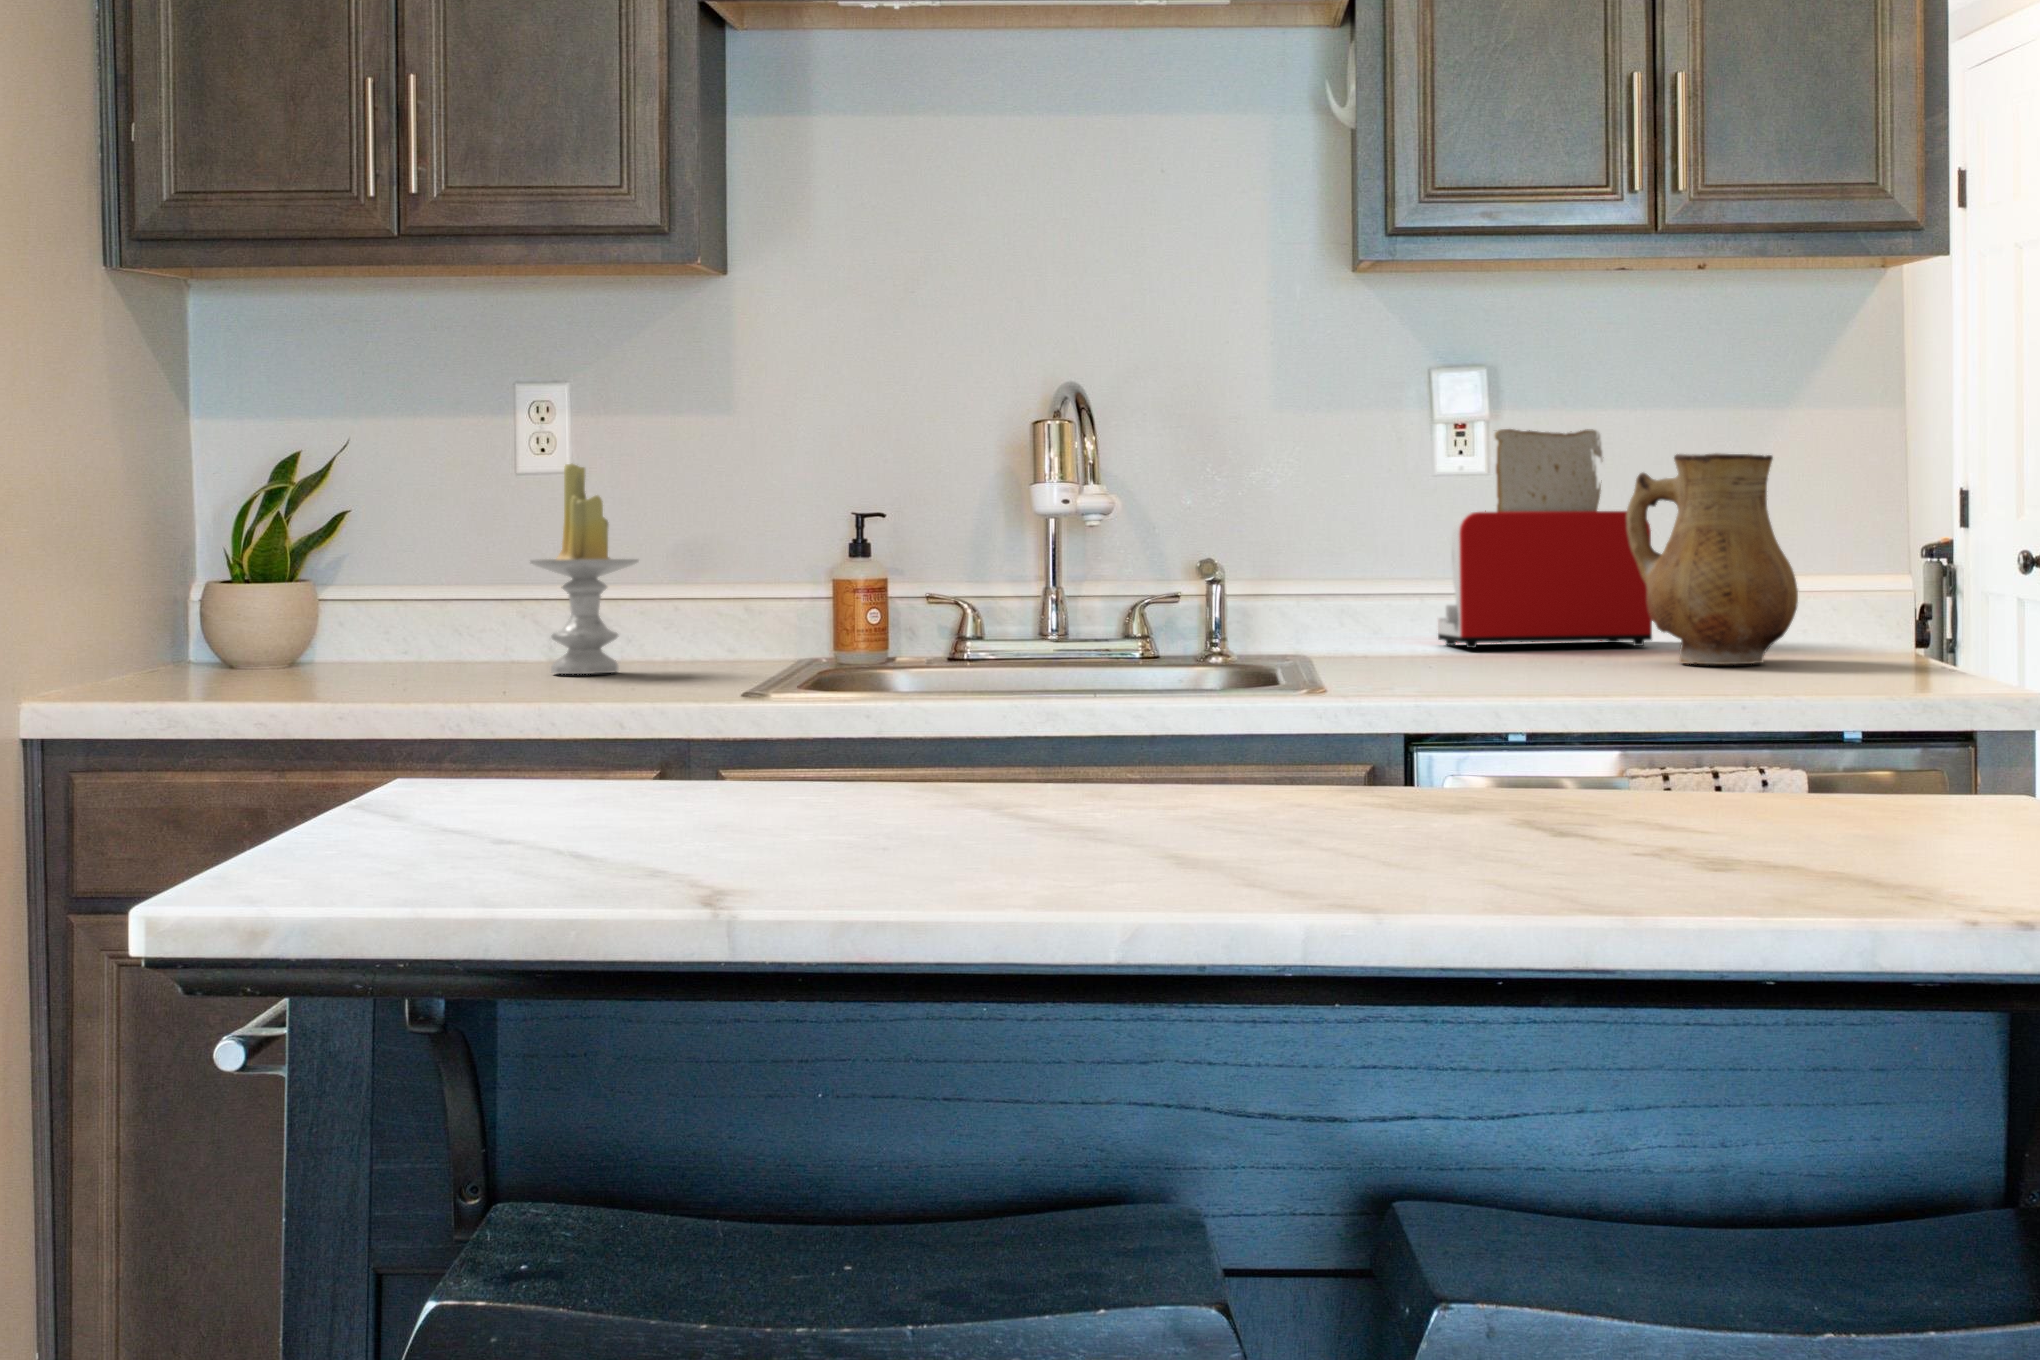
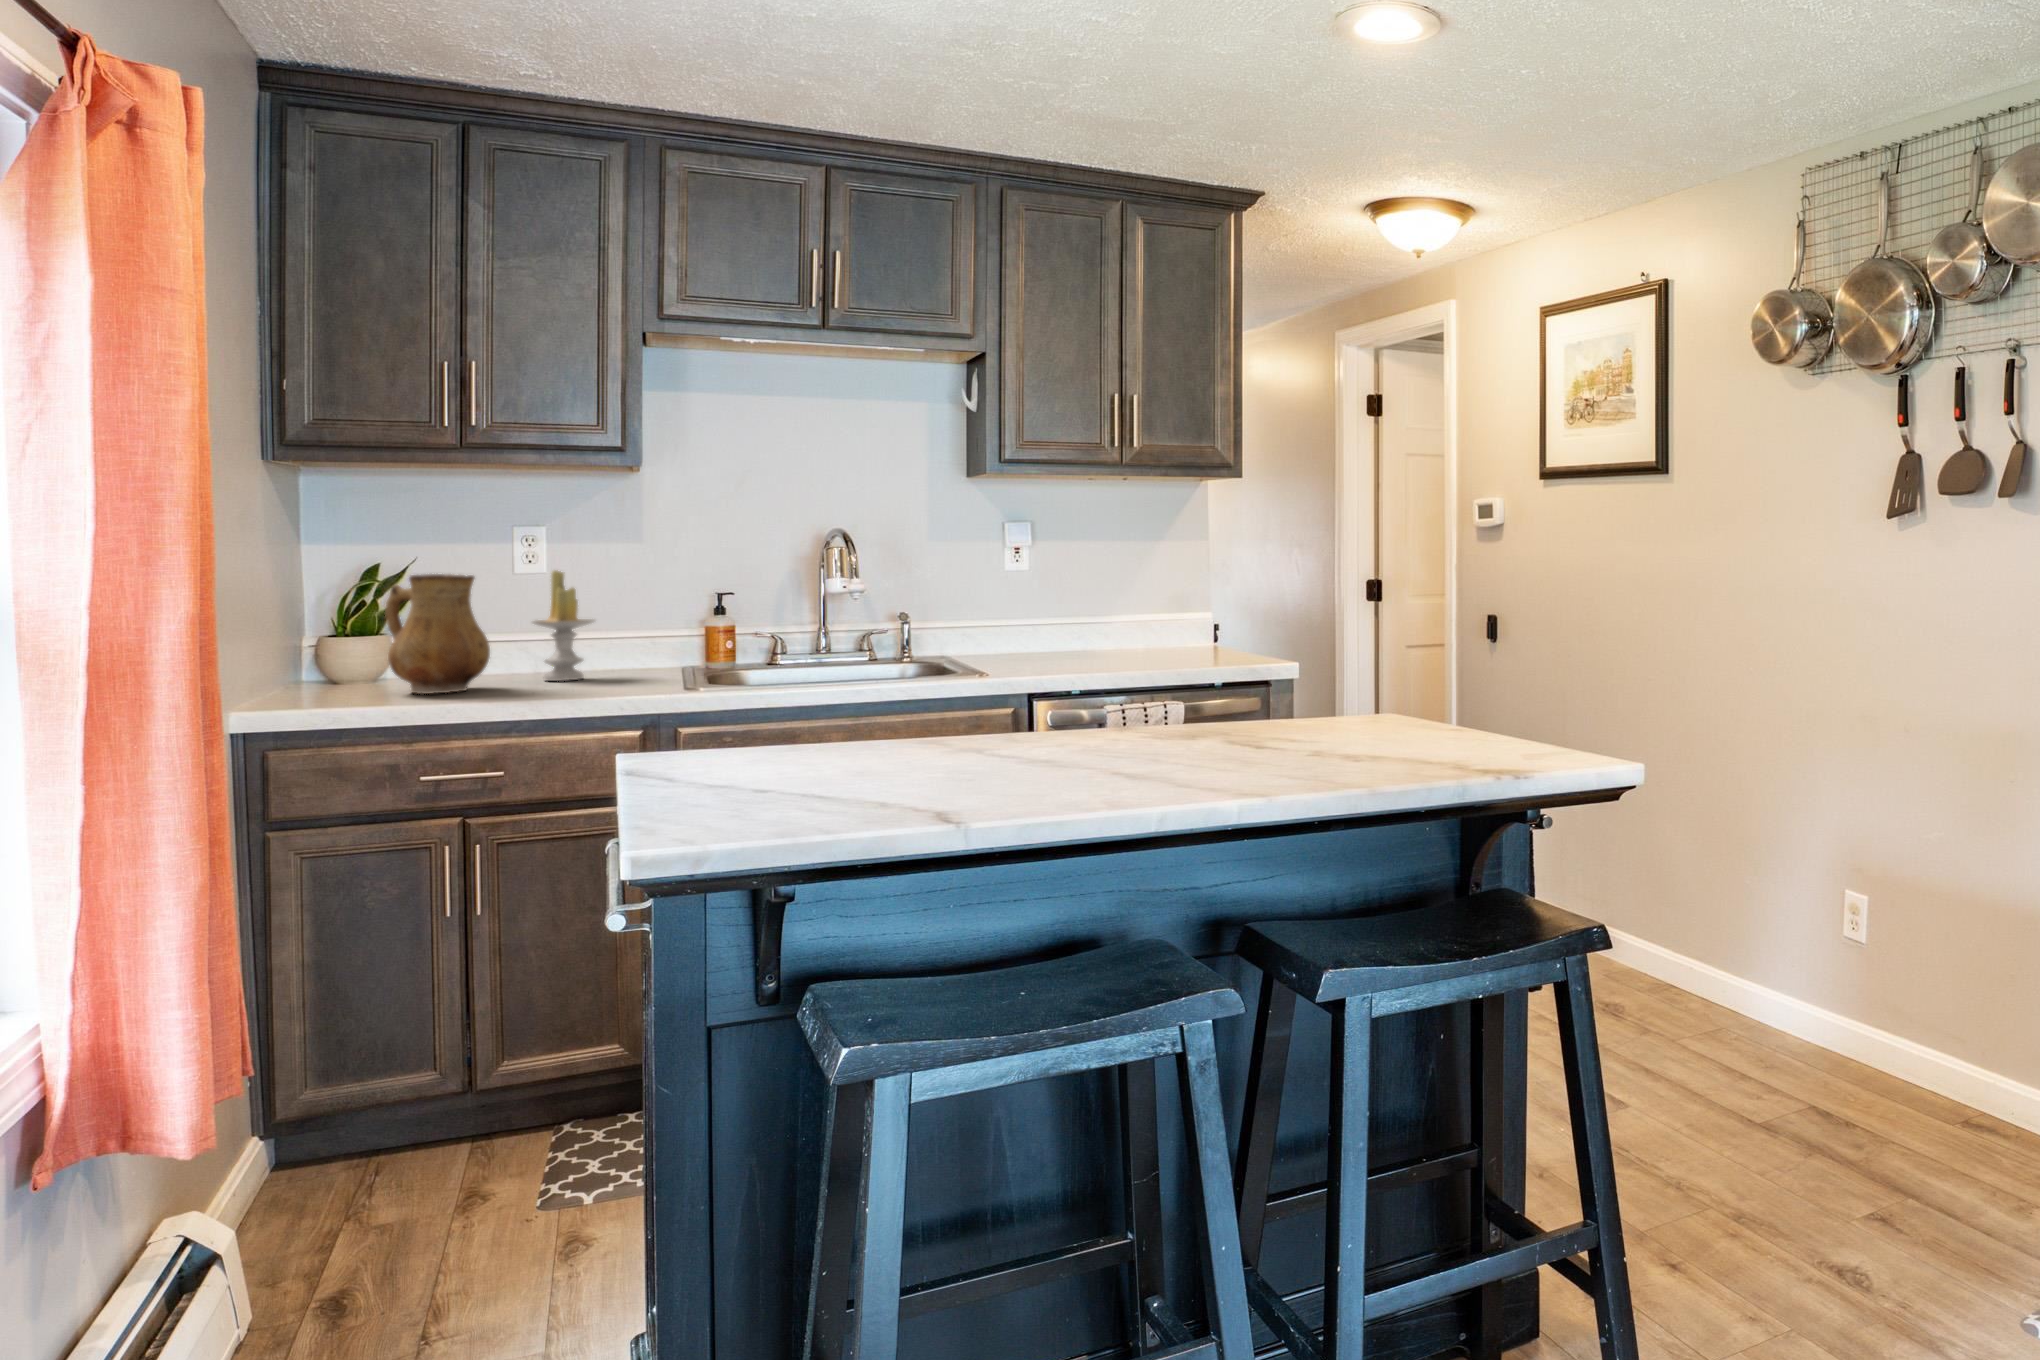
toaster: present [1438,429,1652,648] -> none [1020,550,1126,653]
ceramic pitcher: present [1626,453,1798,664] -> present [385,574,490,694]

